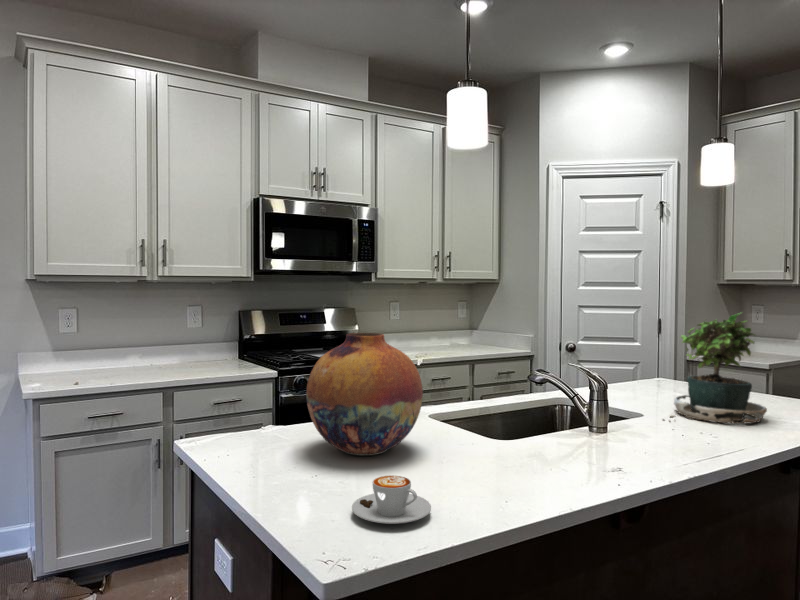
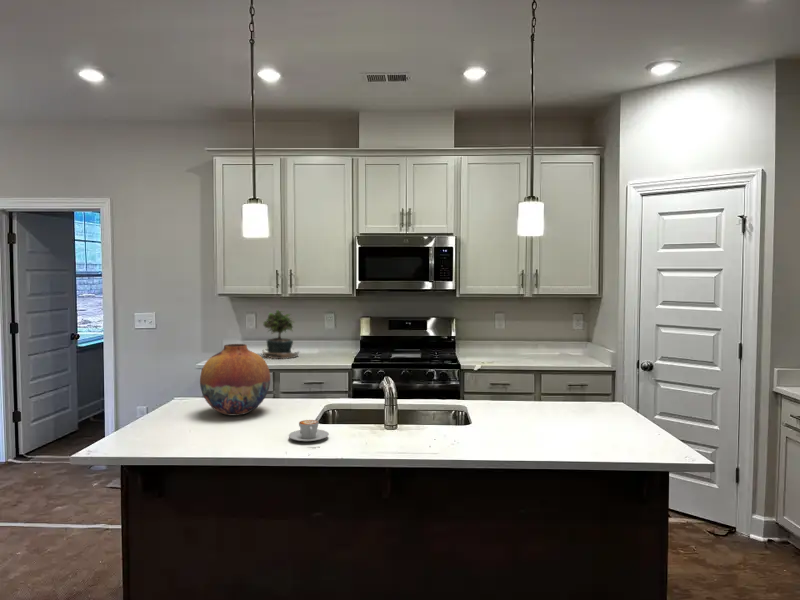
potted plant: present [671,314,767,424] -> present [263,310,299,359]
coffee cup: present [352,475,431,524] -> present [289,420,329,442]

